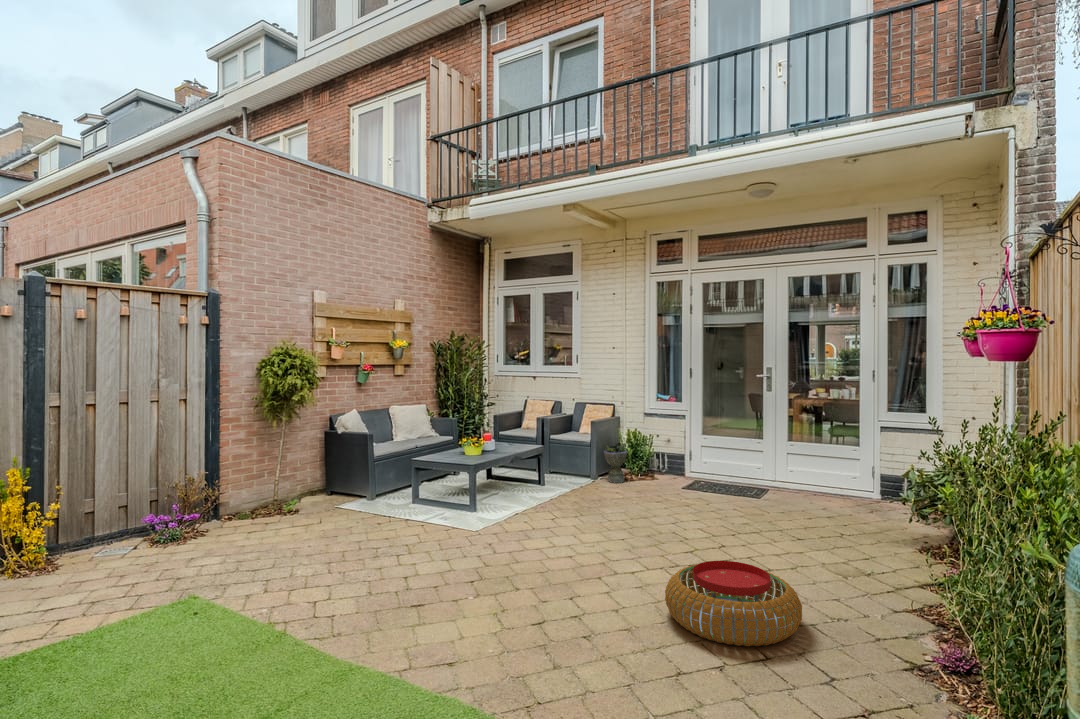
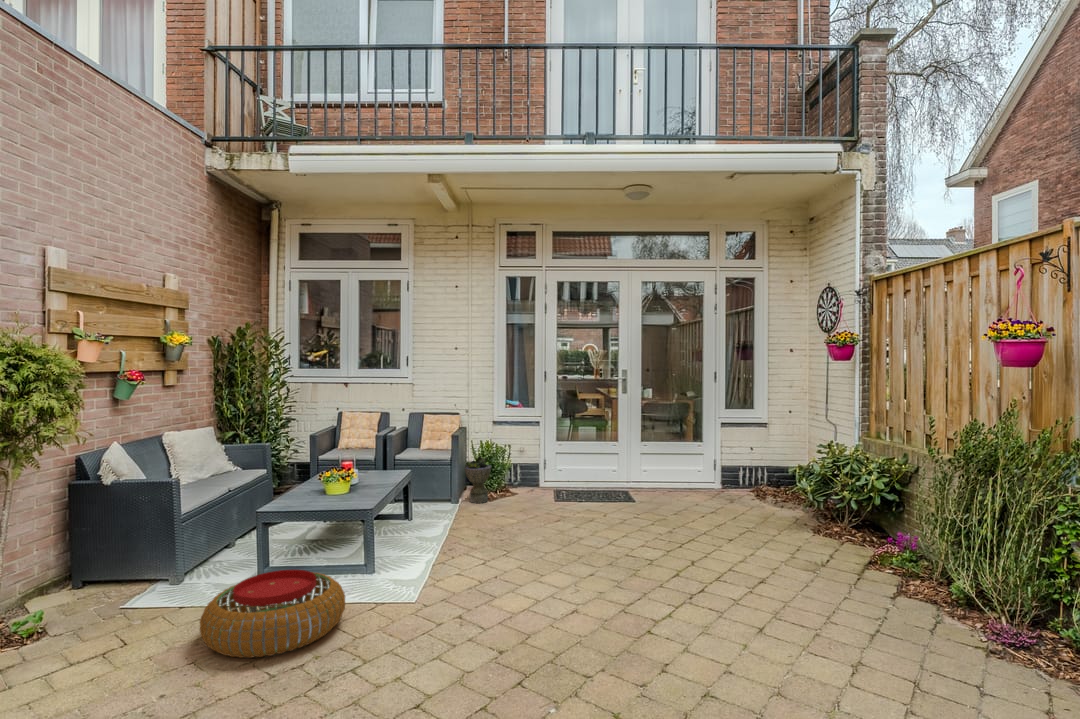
pouf: present [665,561,802,646] -> present [200,569,345,658]

